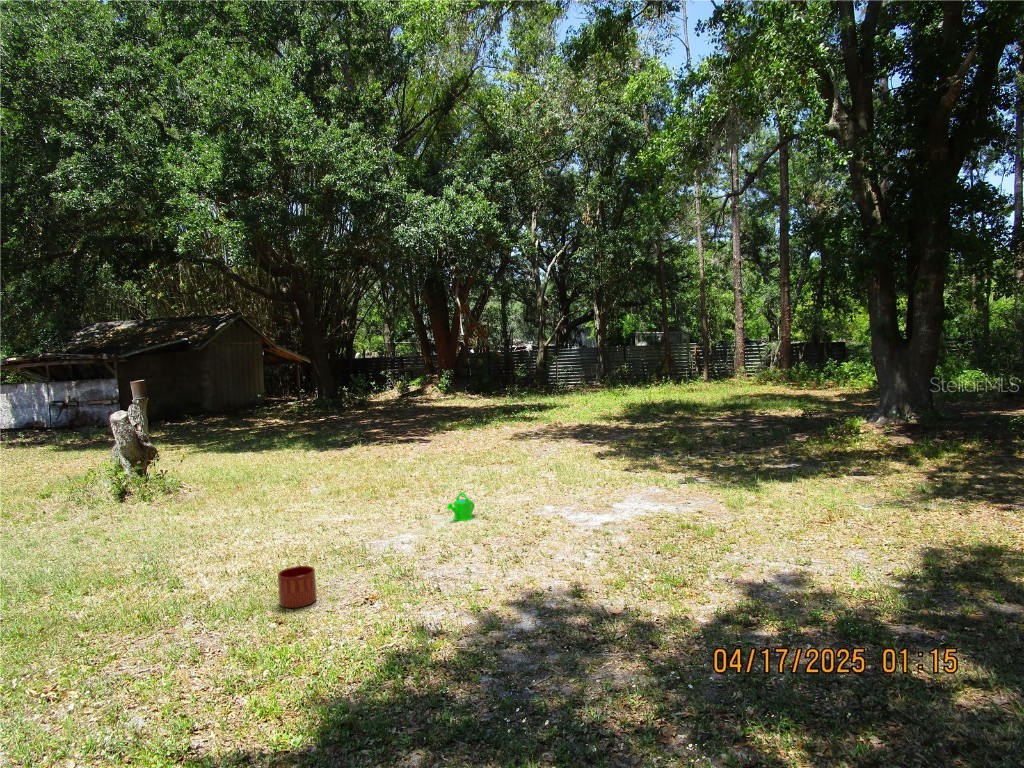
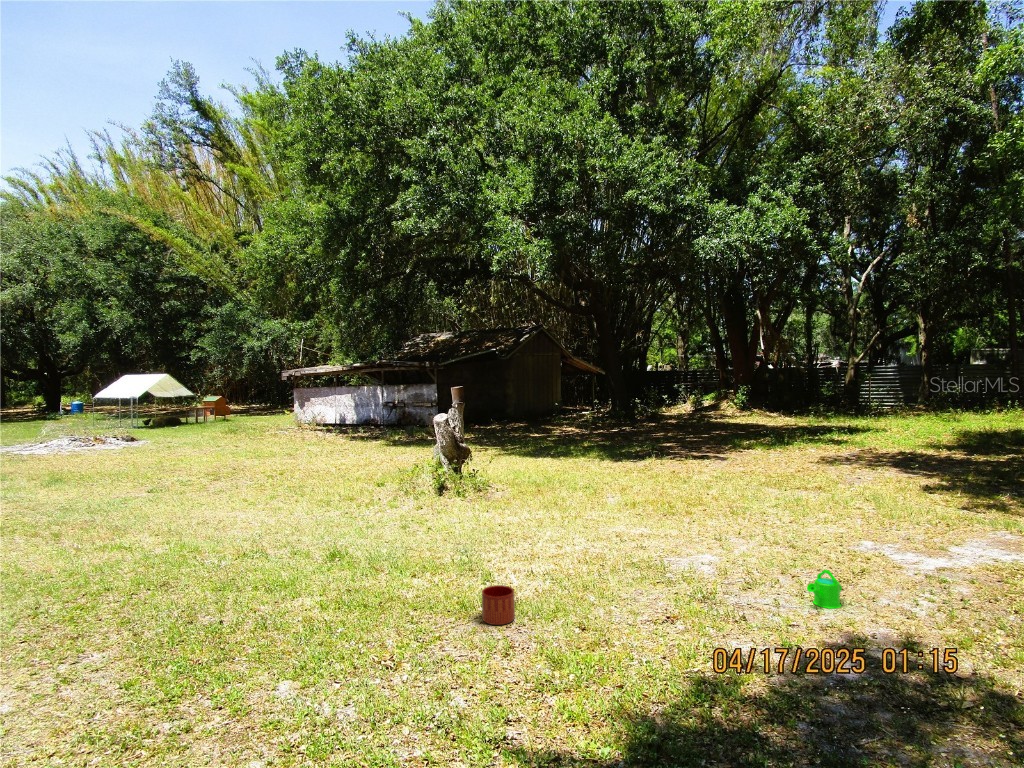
planter: present [278,566,317,608] -> present [482,585,515,625]

